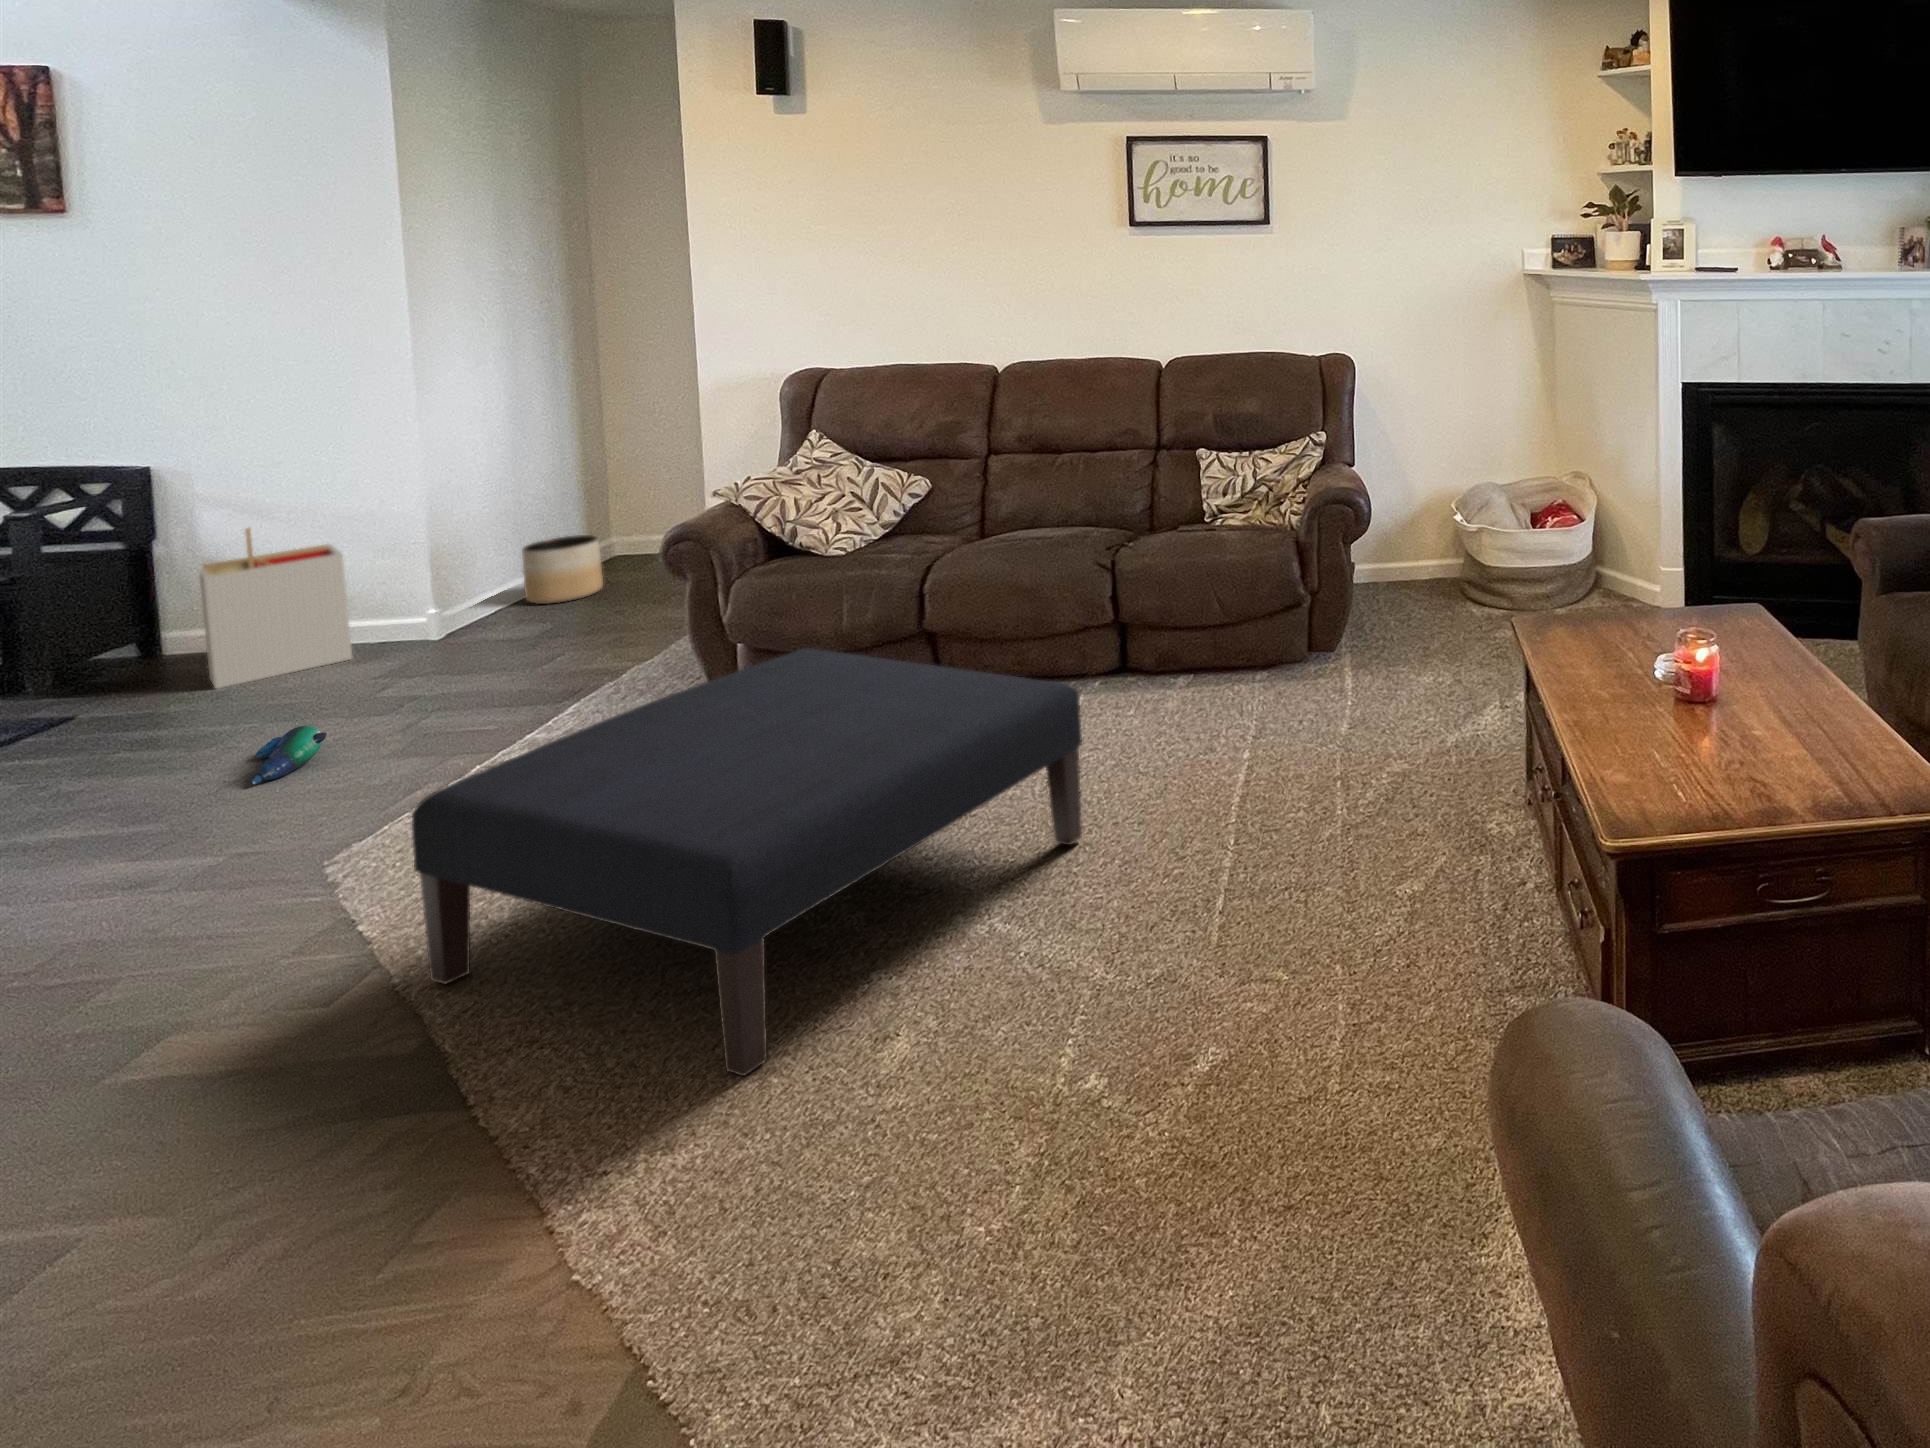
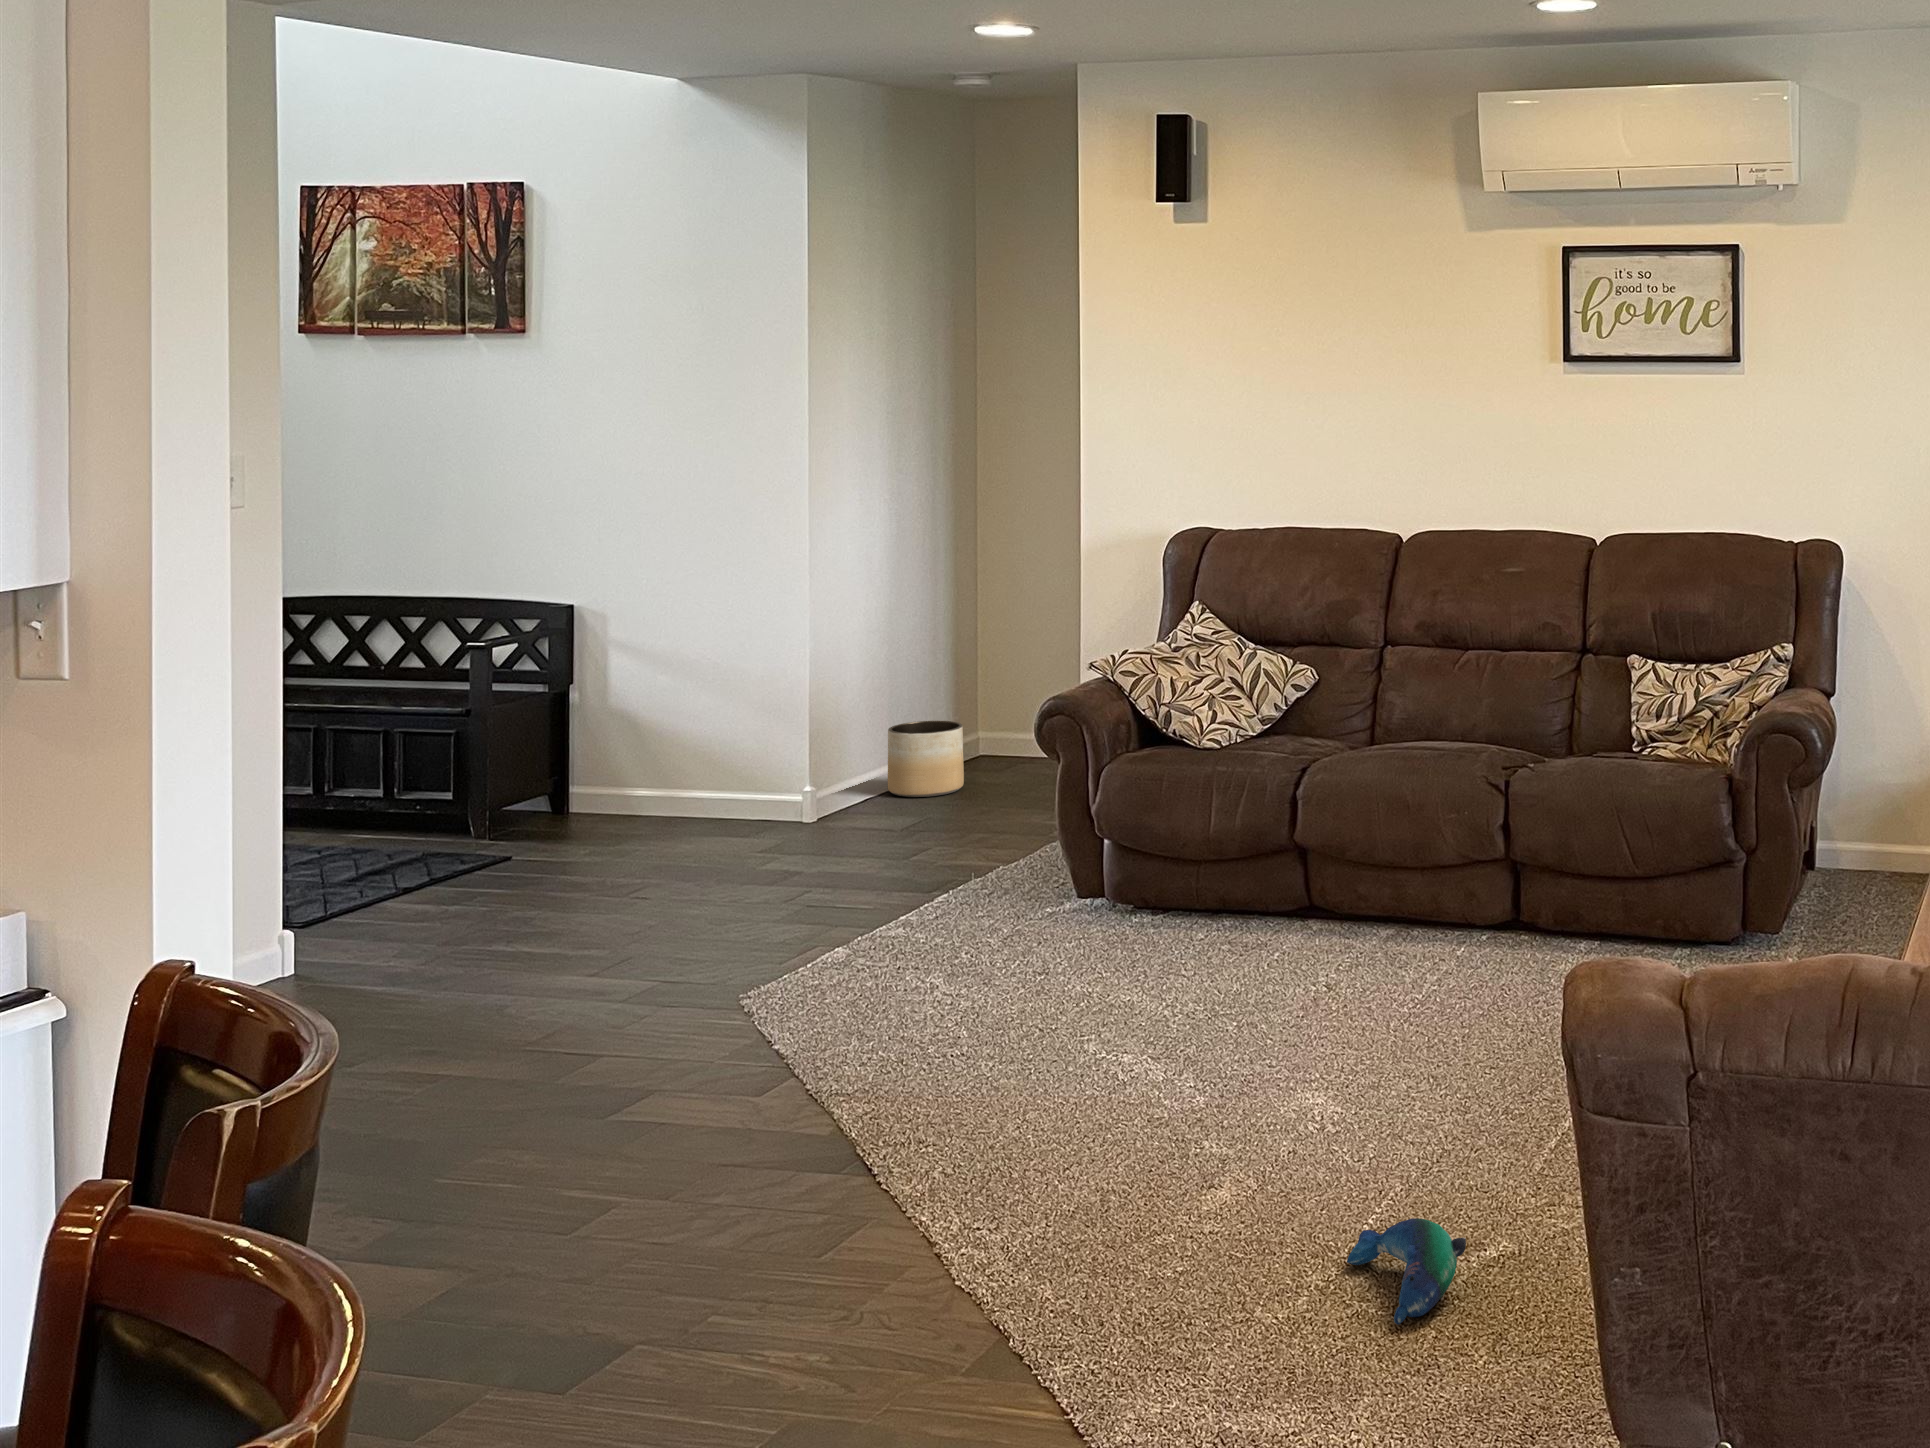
storage bin: present [199,528,353,689] -> none [615,673,735,843]
ottoman: present [412,648,1082,1076] -> none [838,830,1443,1195]
plush toy: present [250,726,327,785] -> present [1347,1218,1466,1325]

